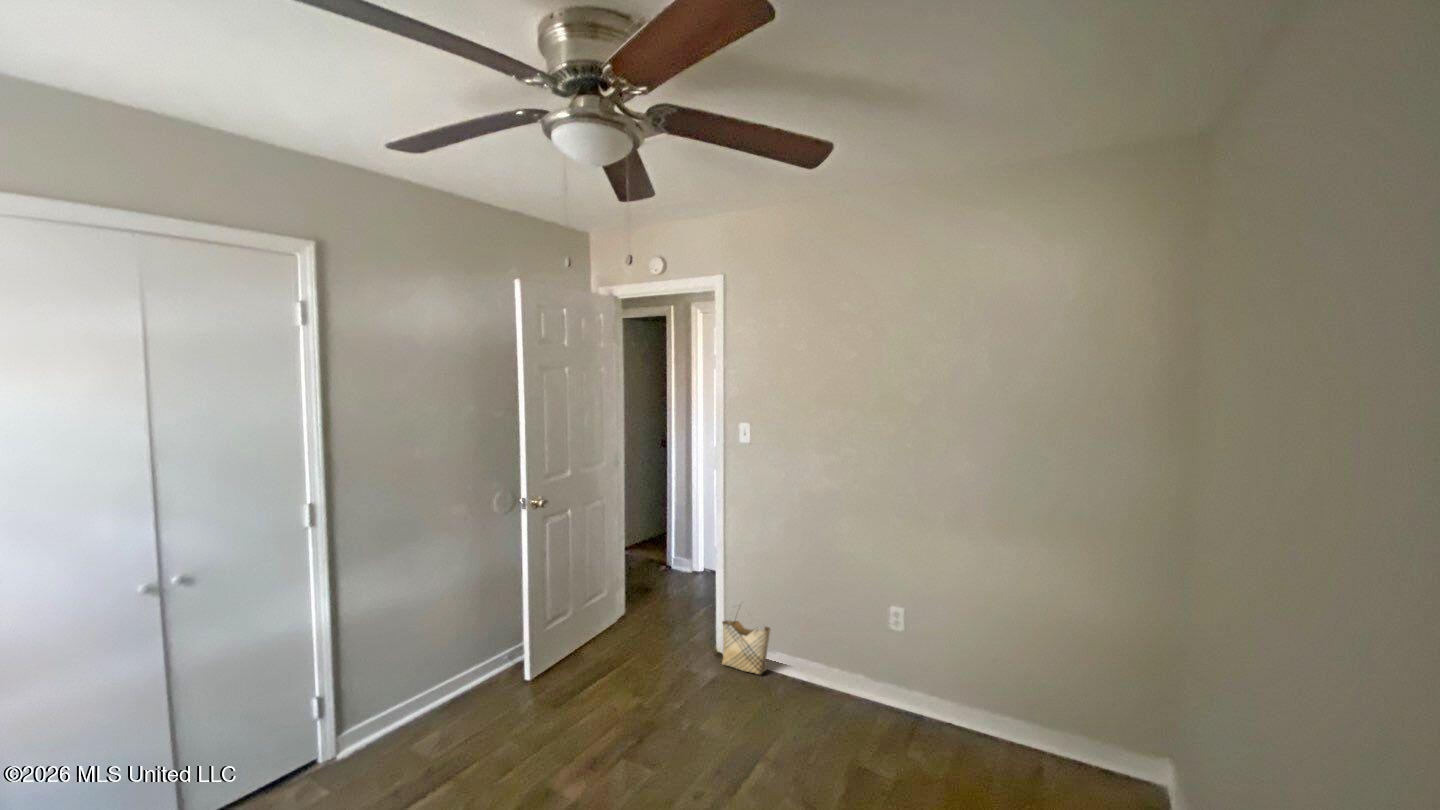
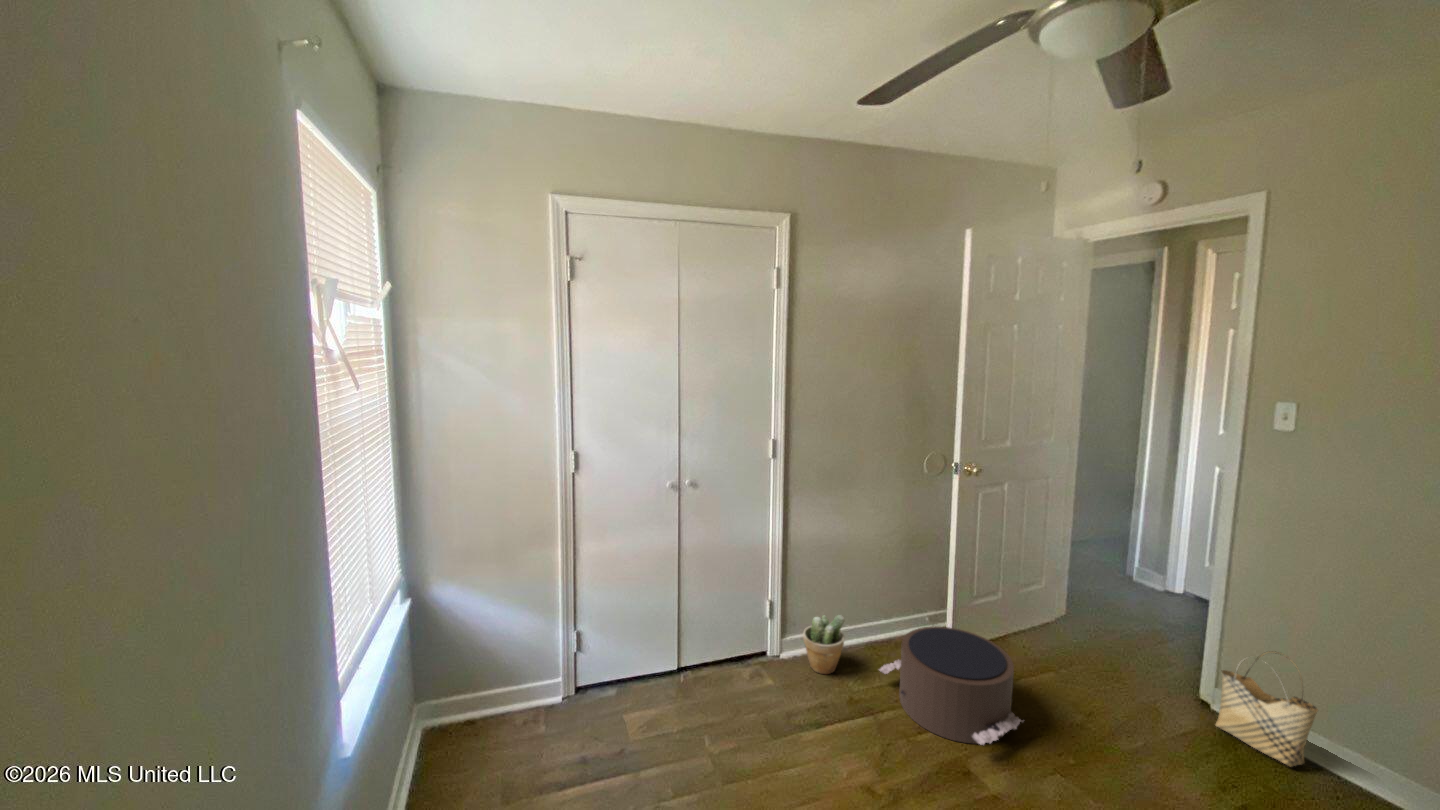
pouf: none [459,655,595,765] -> present [879,626,1023,745]
potted plant: none [366,683,418,758] -> present [803,615,845,674]

